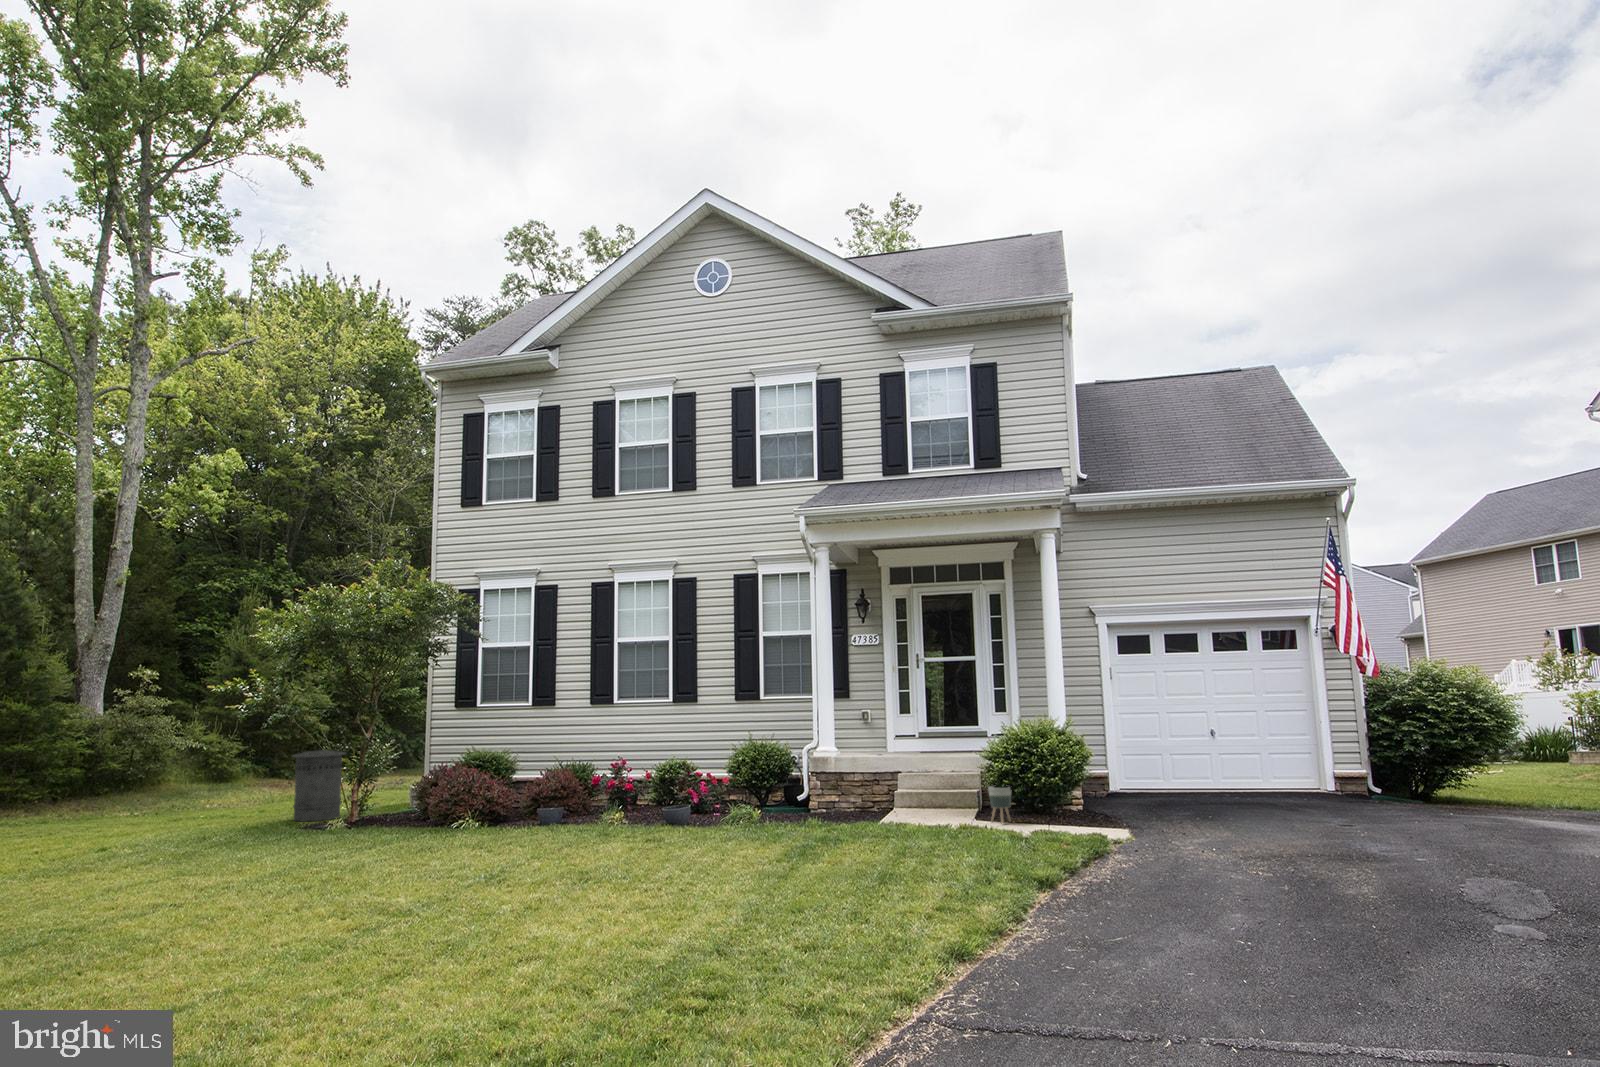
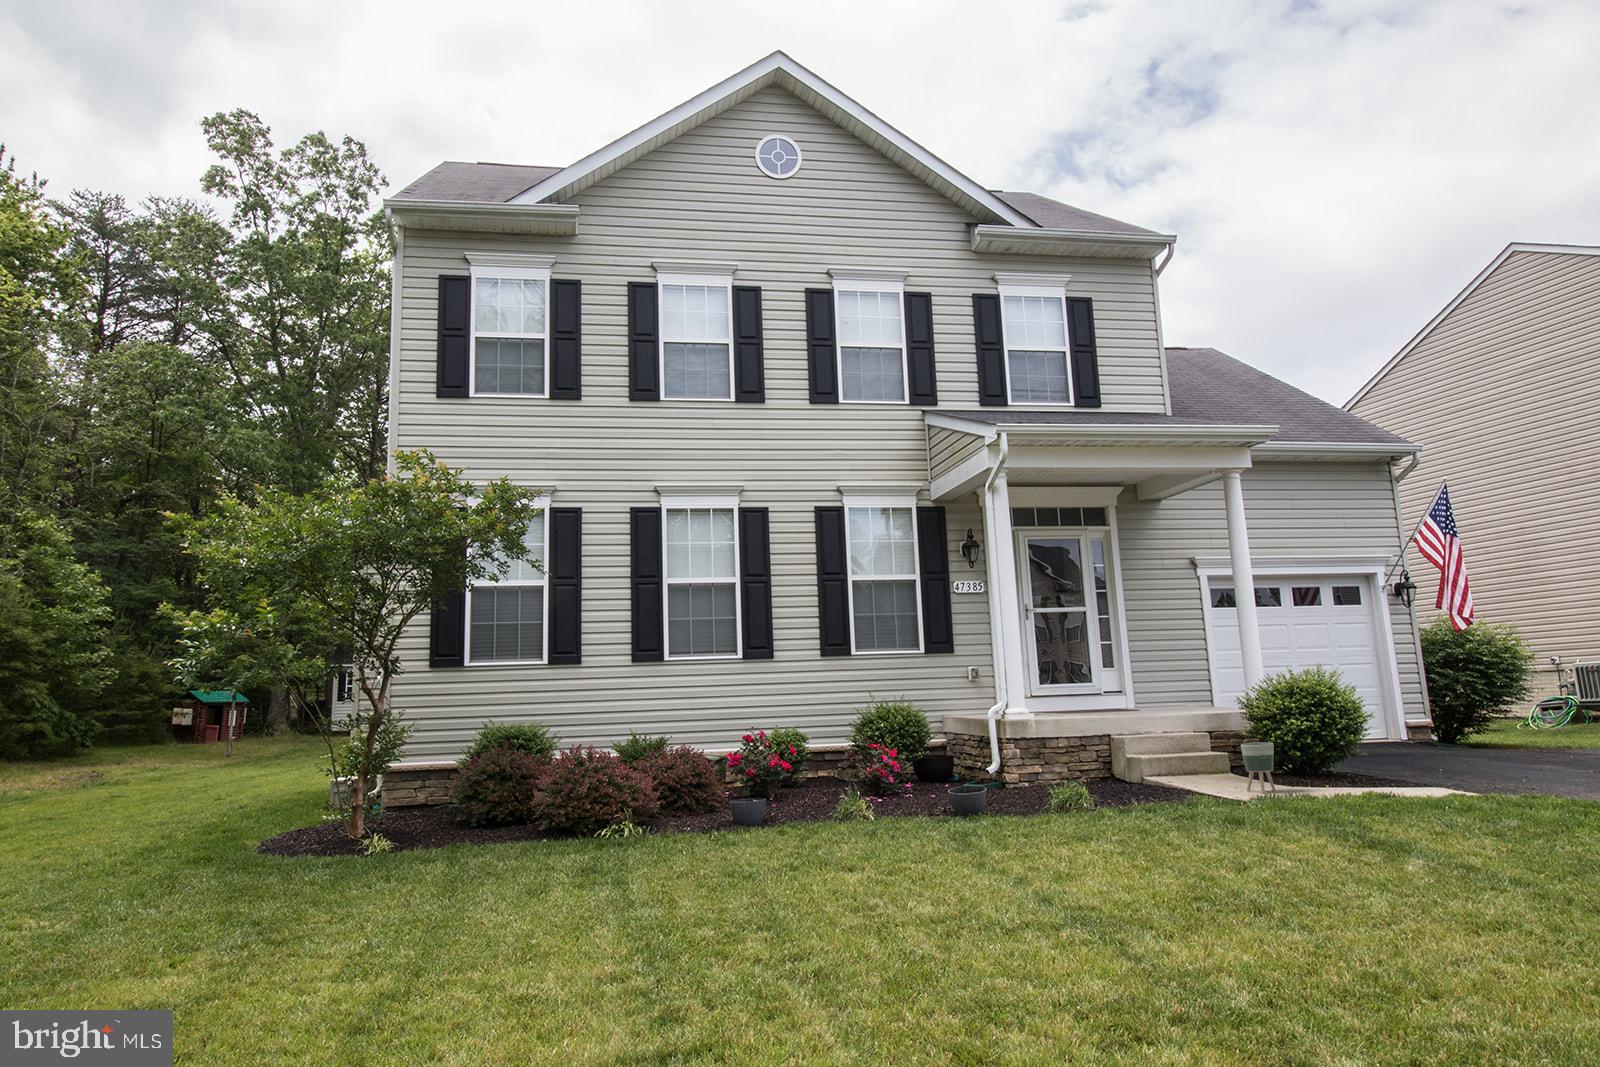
trash can: present [293,749,345,821] -> none [384,730,445,815]

